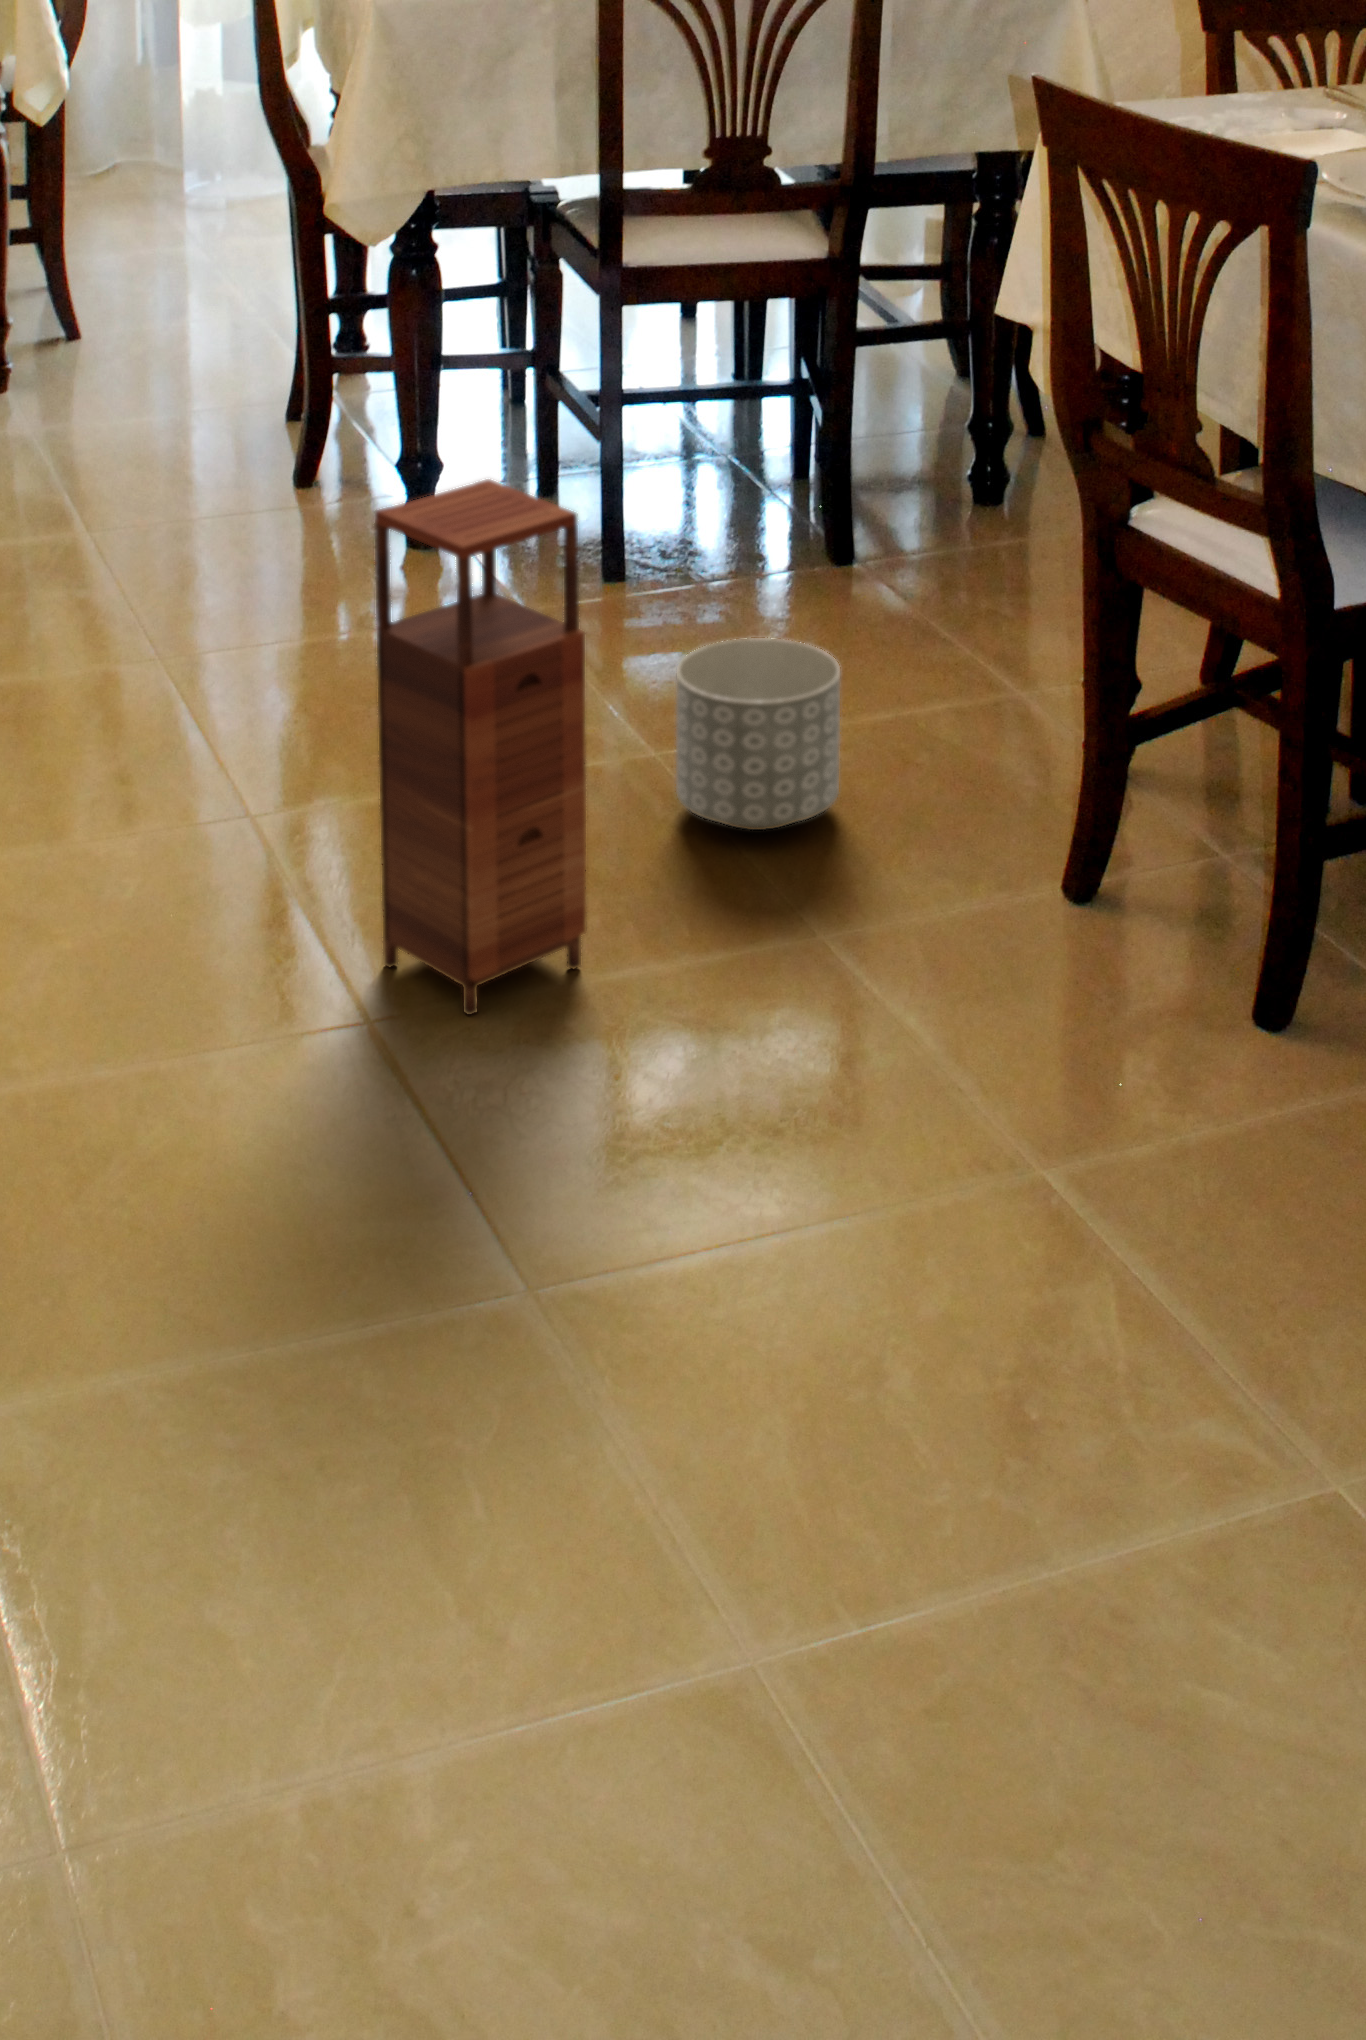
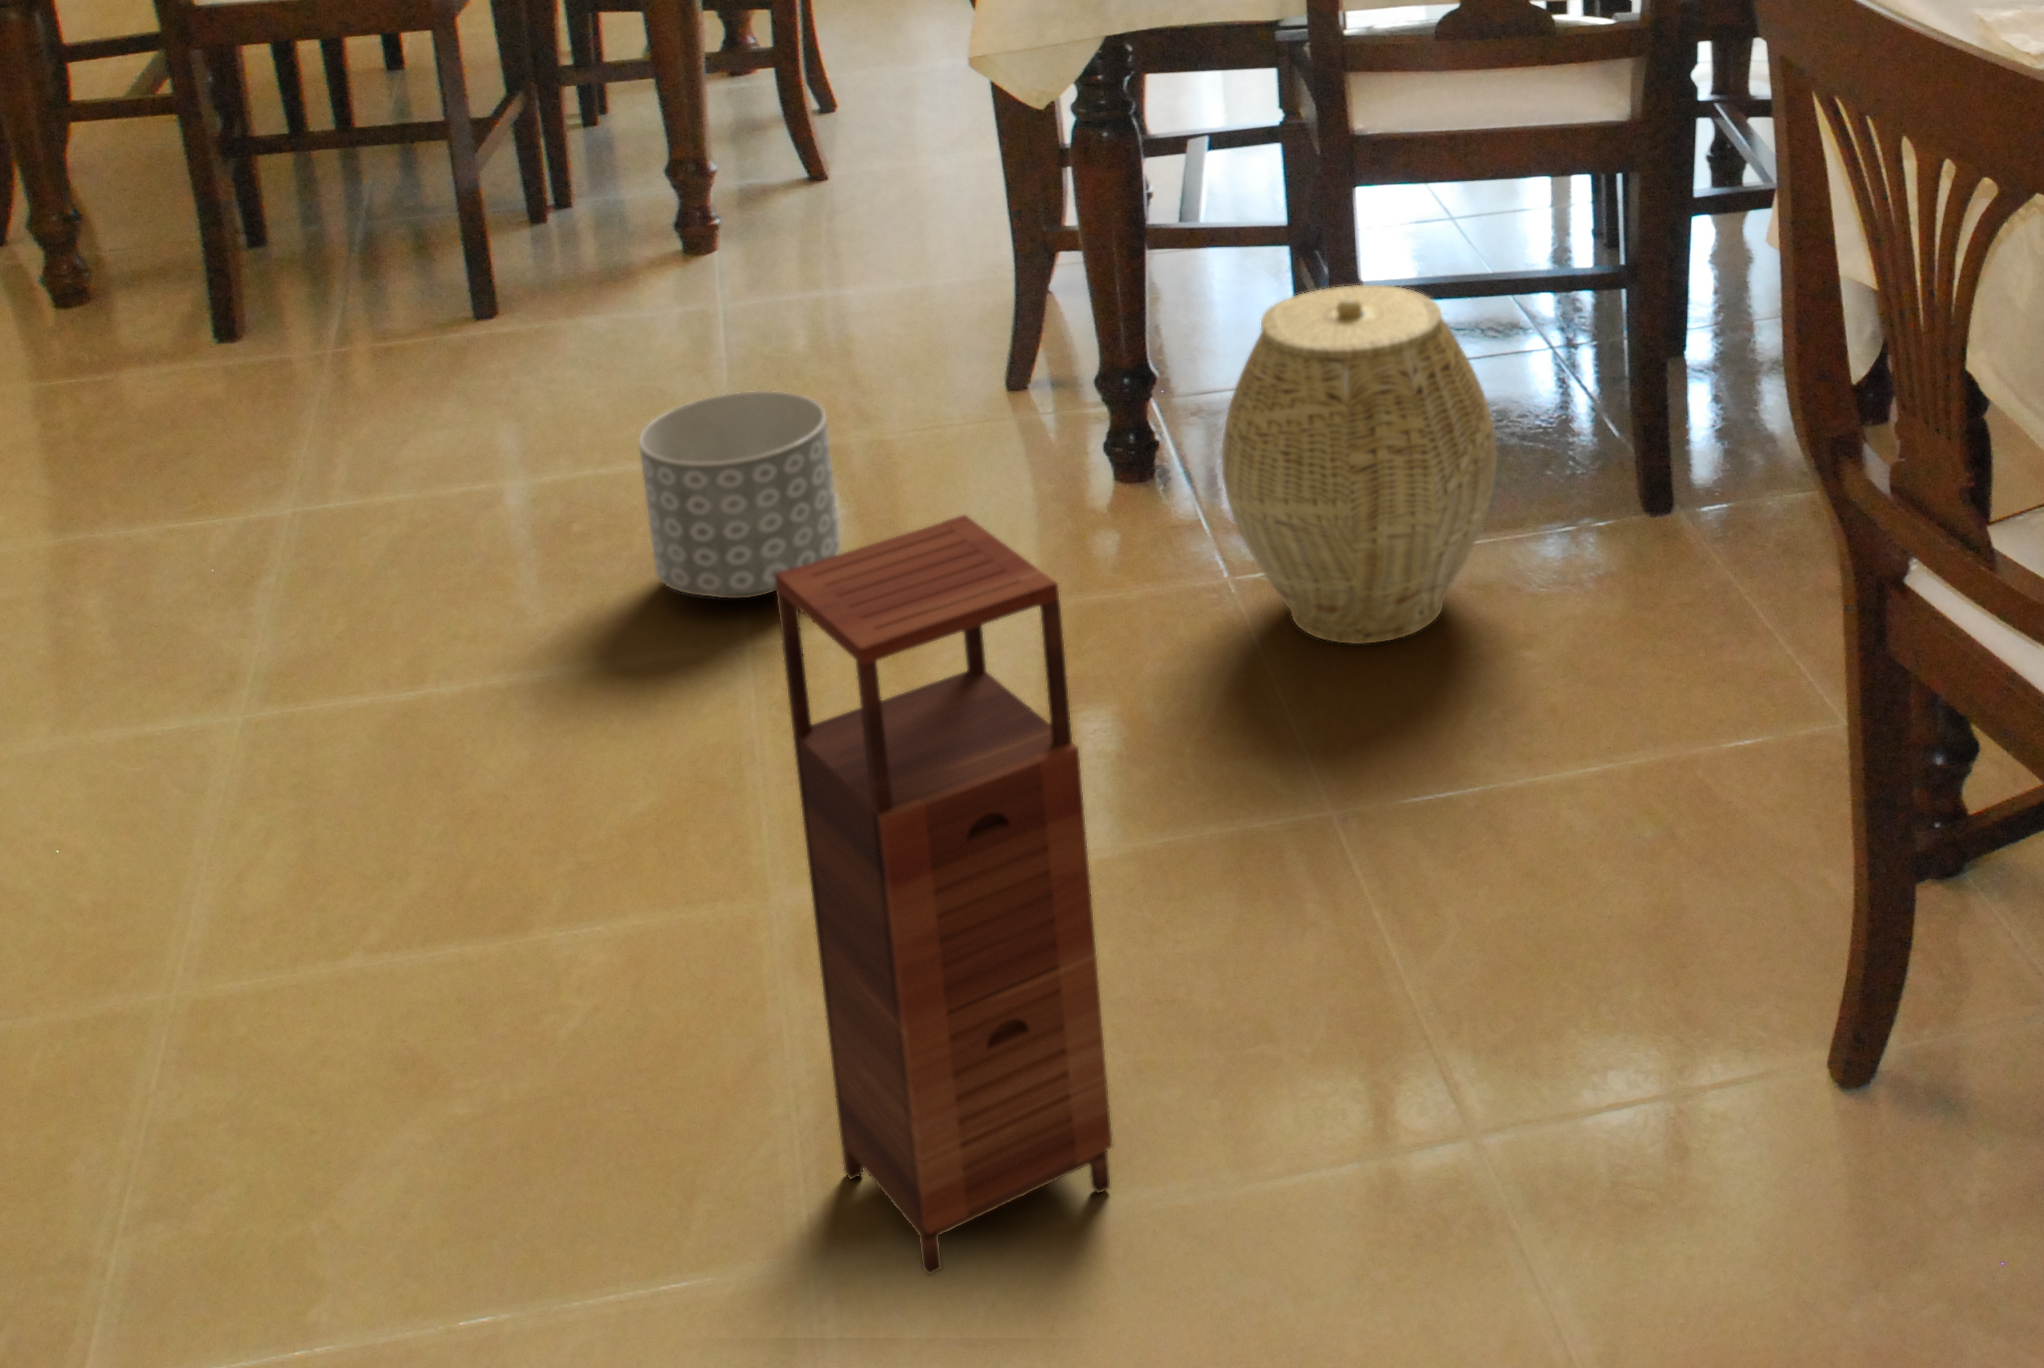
woven basket: none [542,377,752,651] -> present [1221,285,1497,644]
planter: present [676,638,840,830] -> present [639,391,840,599]

